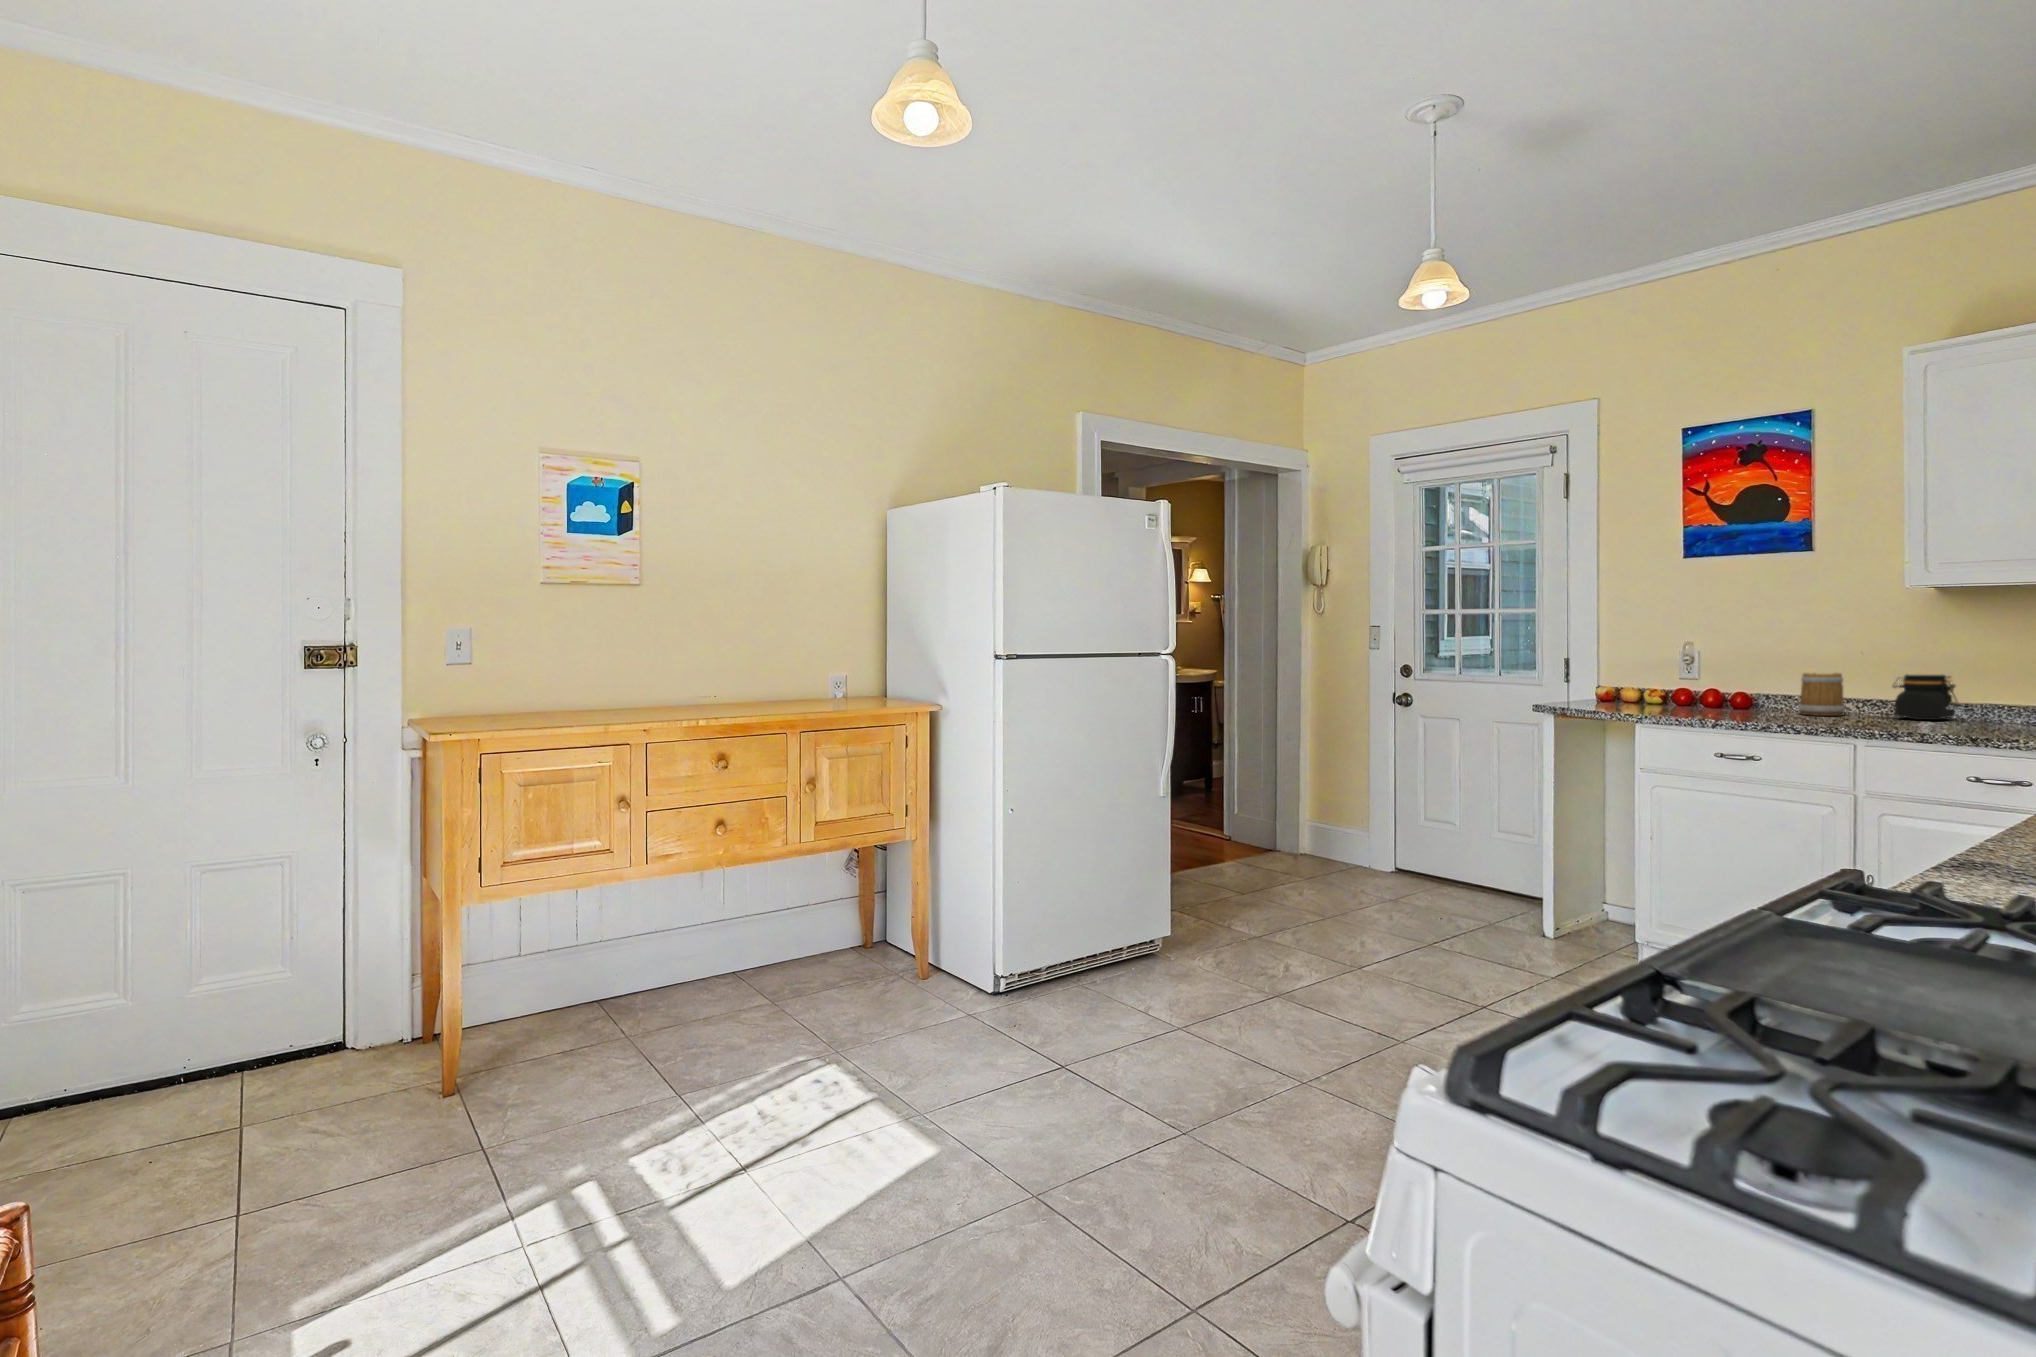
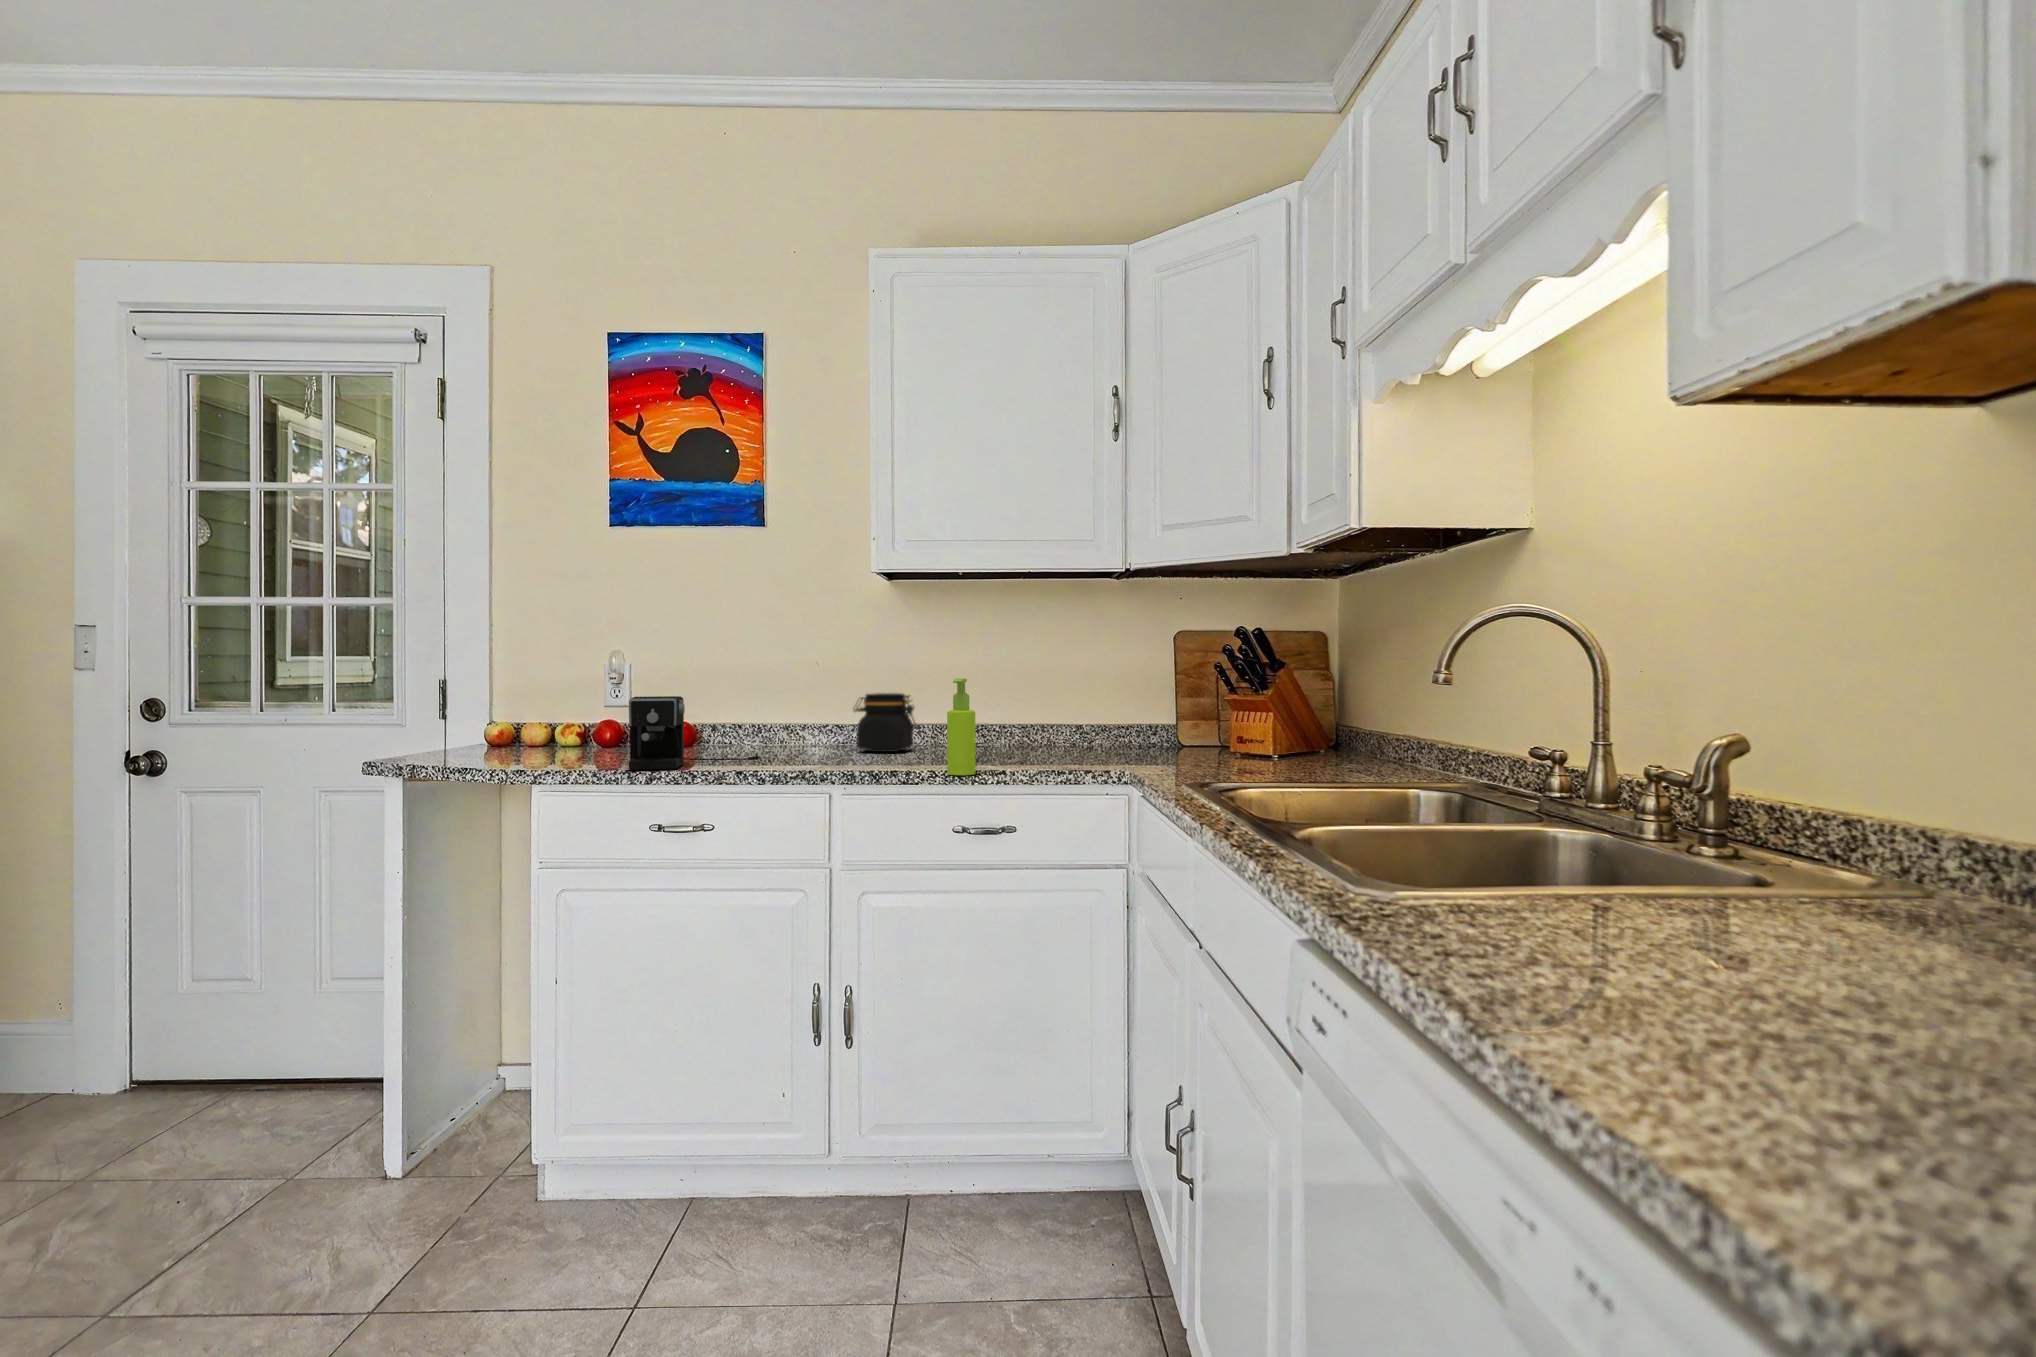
soap dispenser: none [1962,669,1992,740] -> present [947,678,976,775]
mug: present [1799,673,1846,716] -> none [753,693,805,753]
coffee maker: none [1698,675,1800,722] -> present [629,696,759,770]

